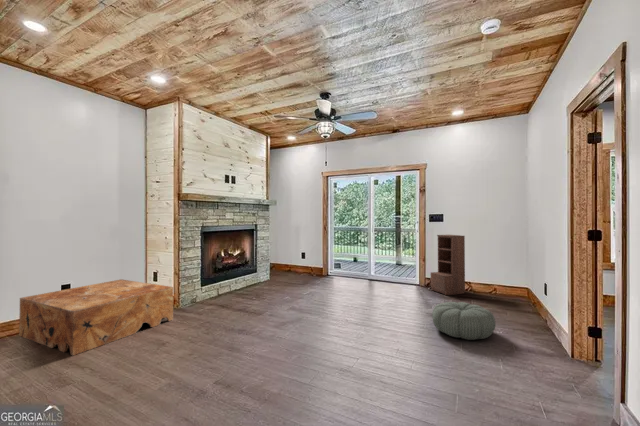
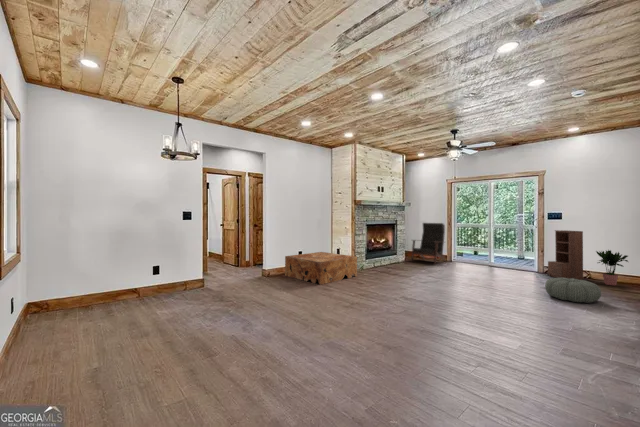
lounge chair: none [277,226,322,281] -> present [411,223,445,264]
potted plant: none [477,256,511,299] -> present [596,250,628,285]

